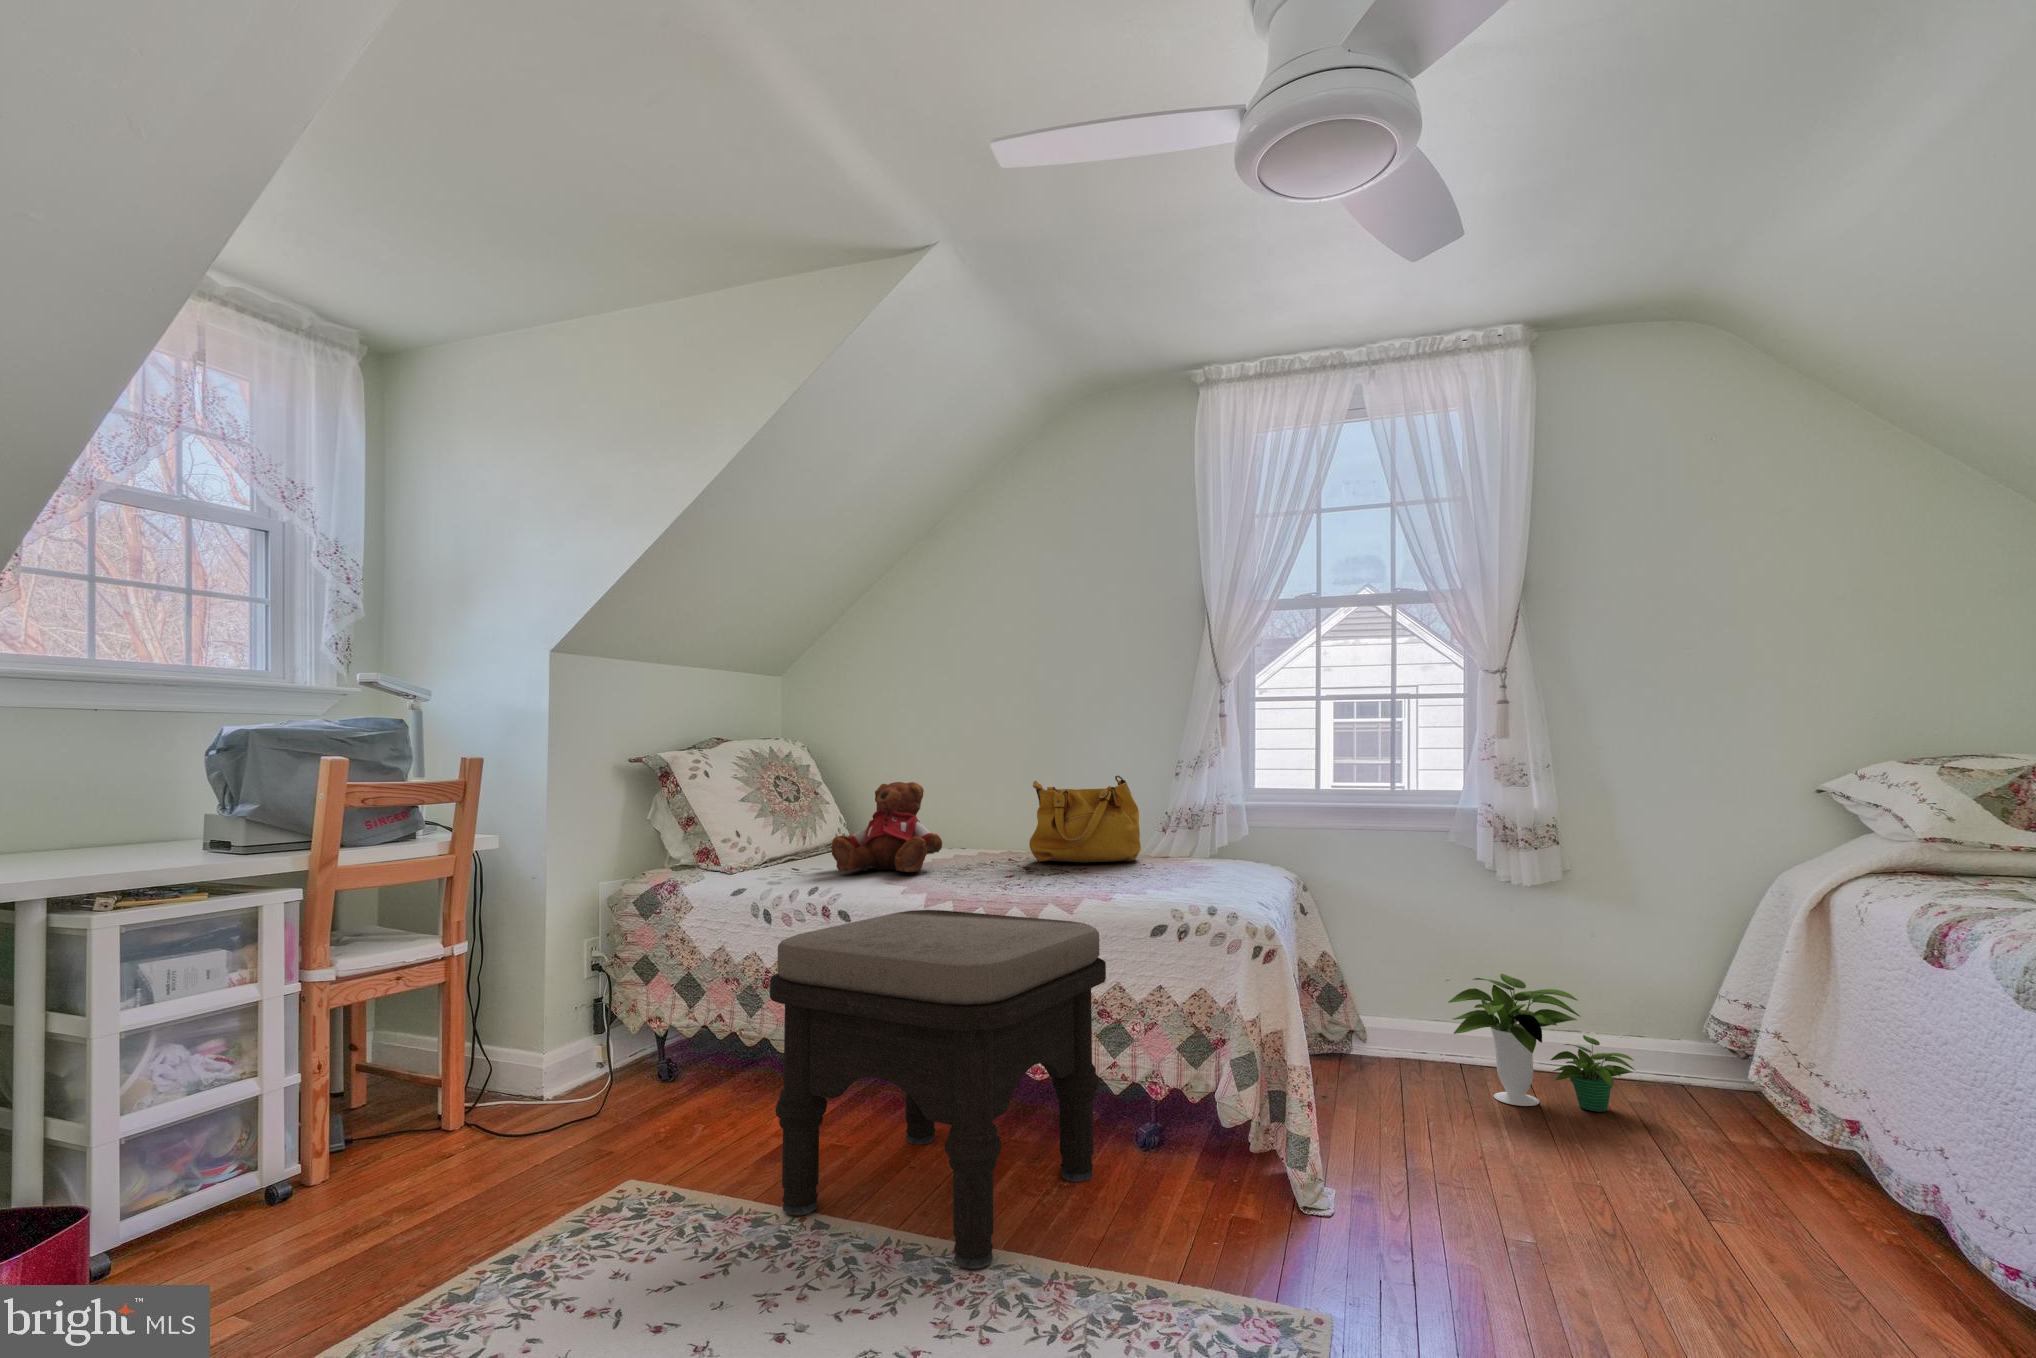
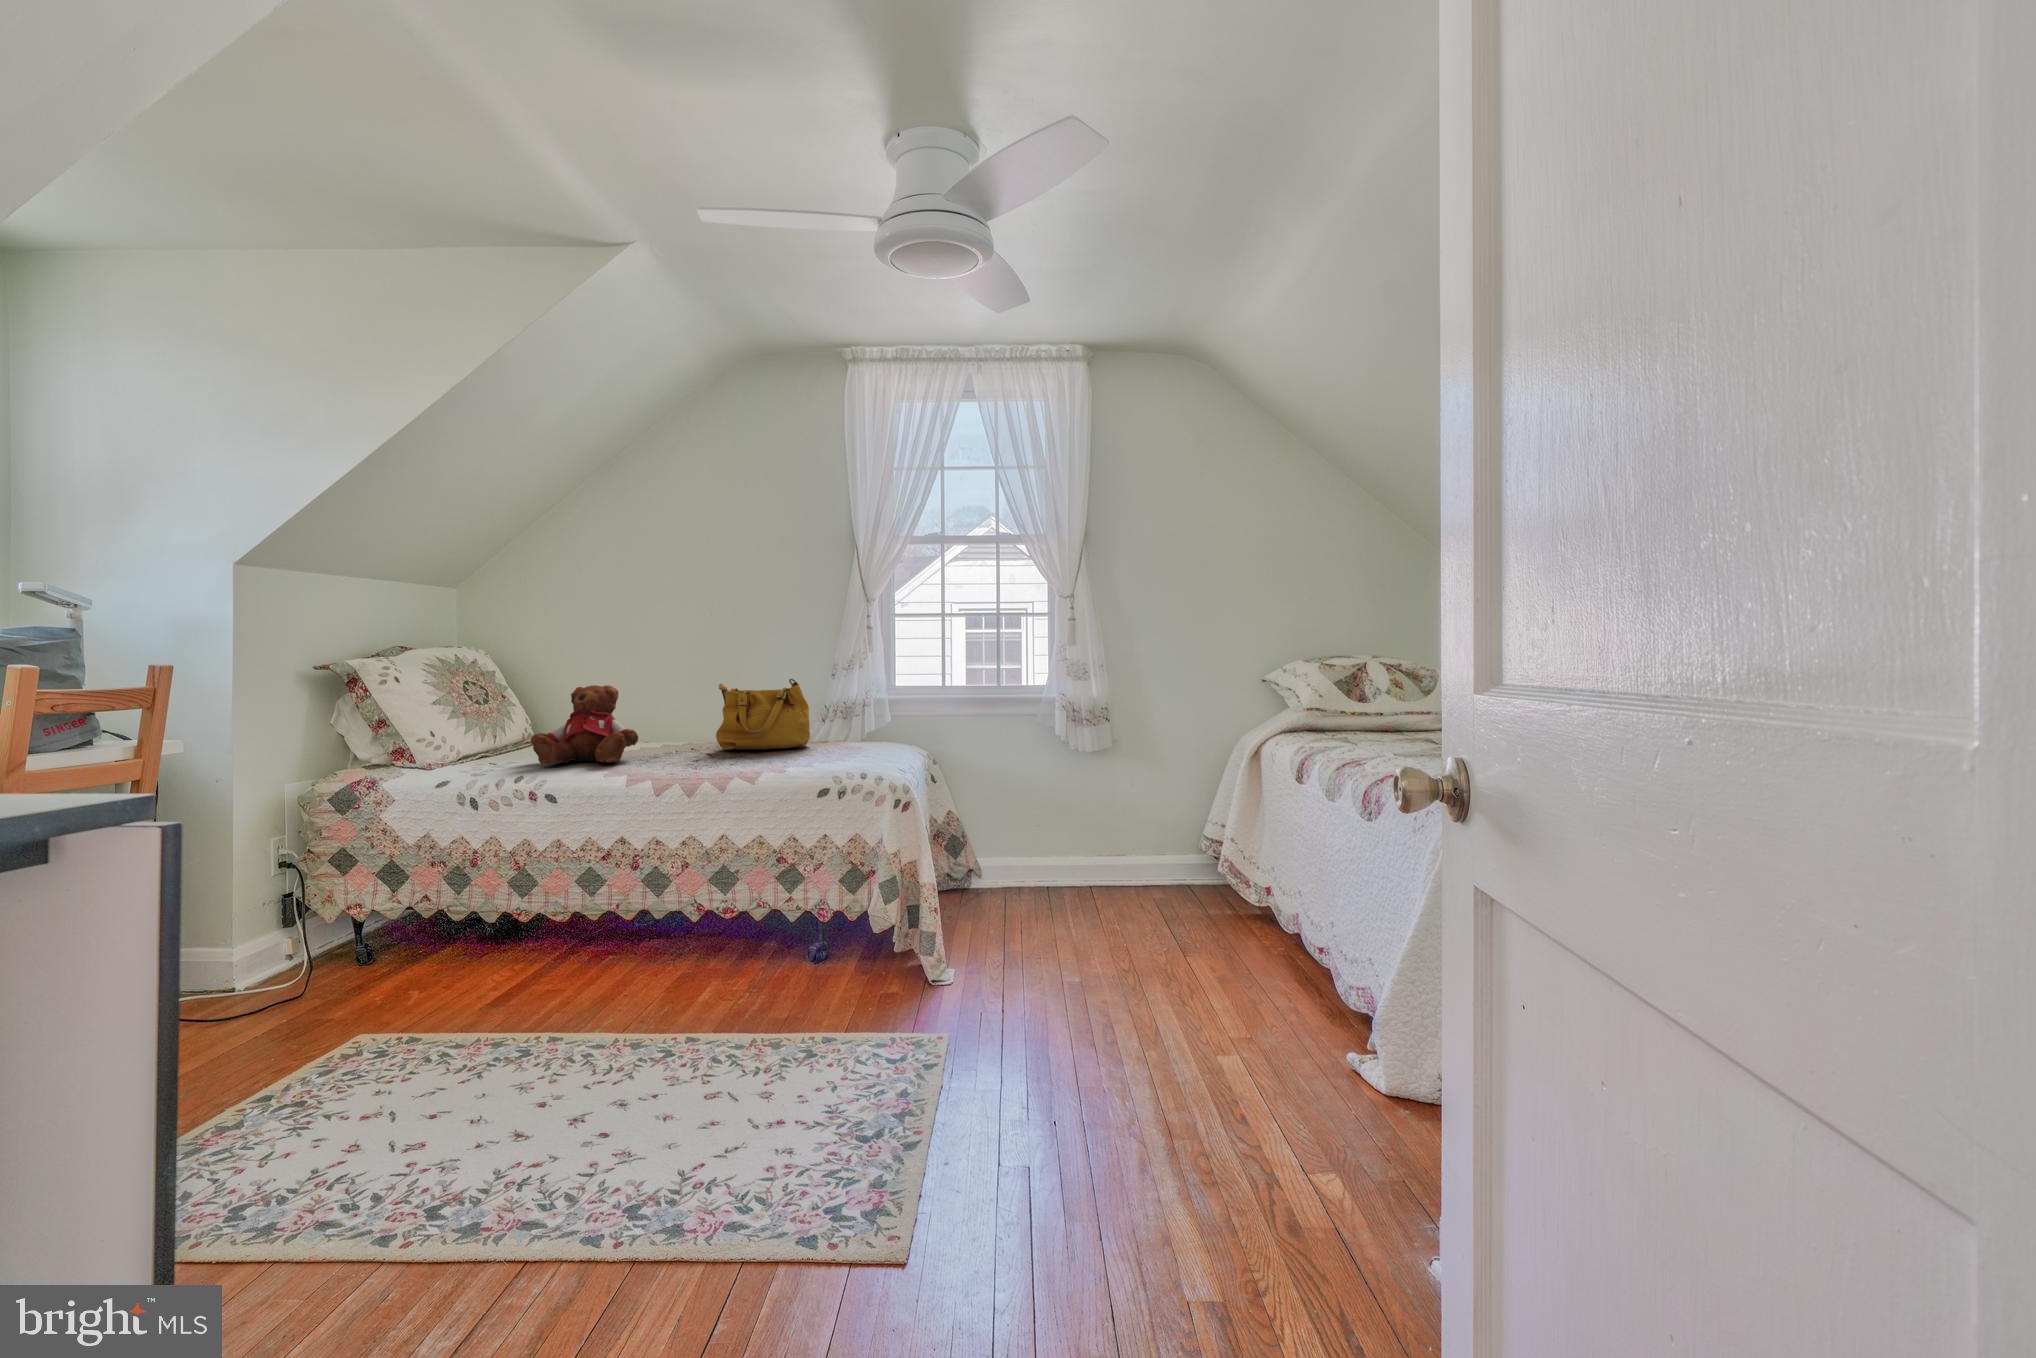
ottoman: present [770,910,1106,1269] -> none [502,791,787,1045]
potted plant: present [1448,974,1635,1112] -> none [1031,816,1144,903]

